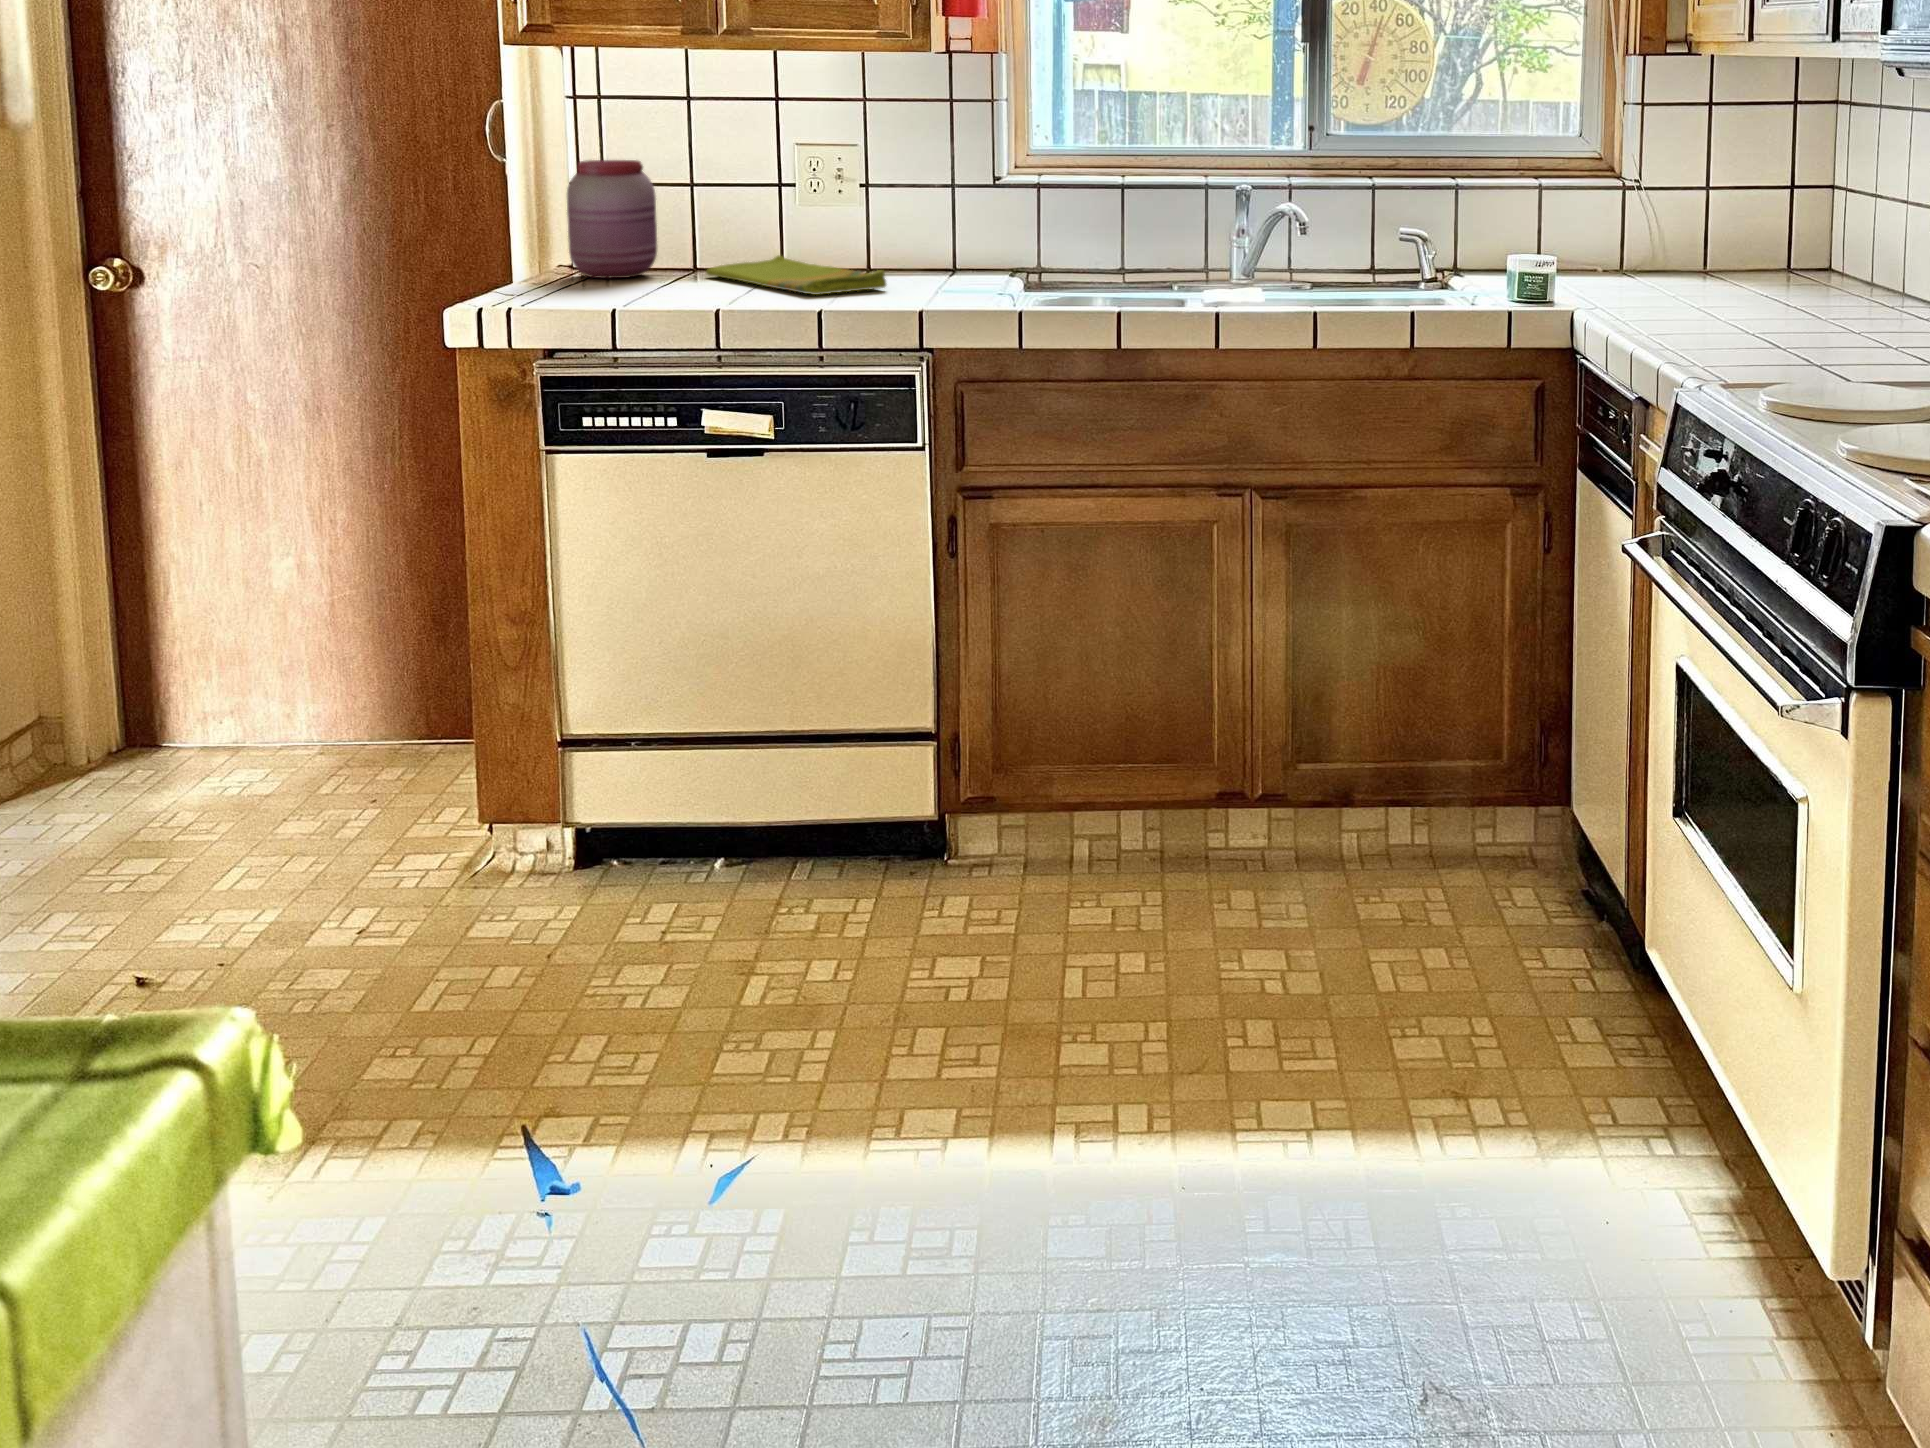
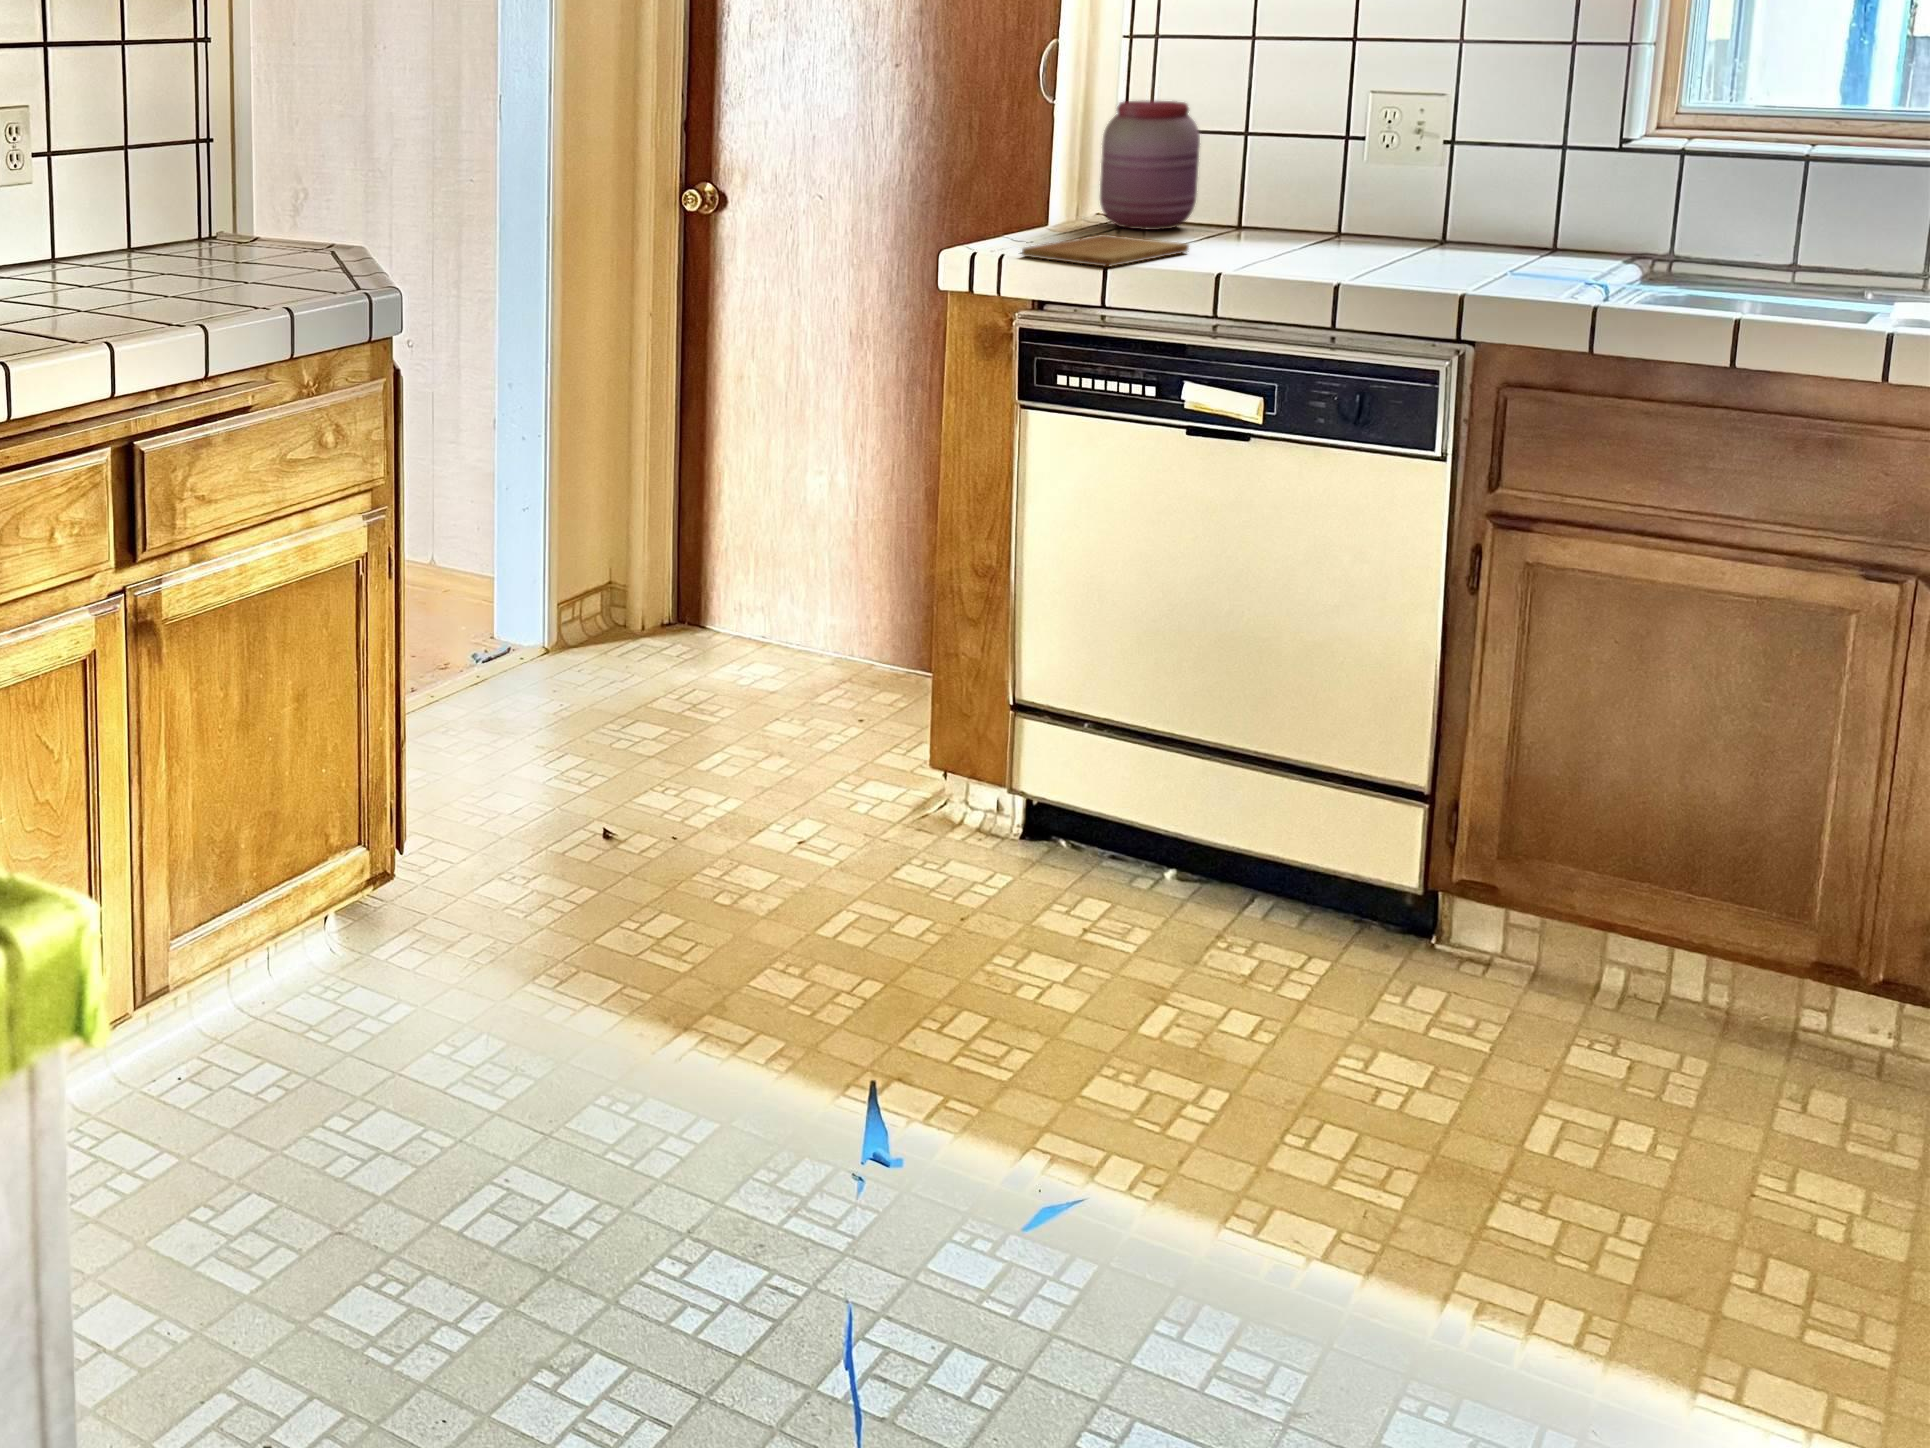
dish towel: present [706,255,886,295] -> none [1245,215,1448,269]
cutting board: none [523,283,671,308] -> present [1022,234,1189,267]

